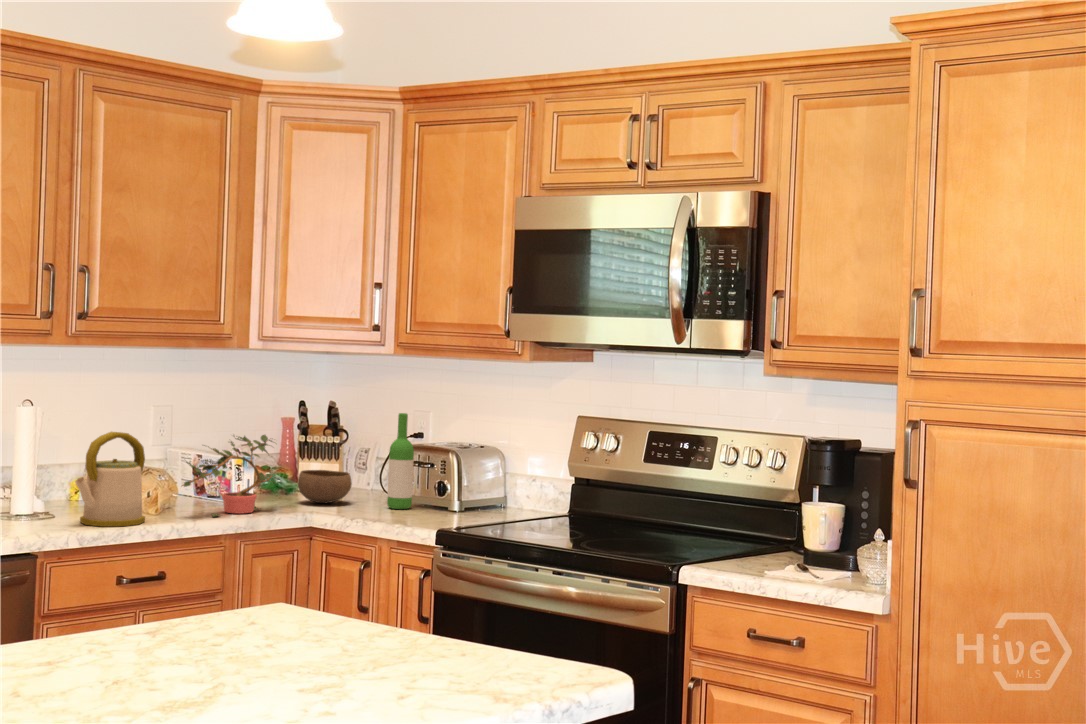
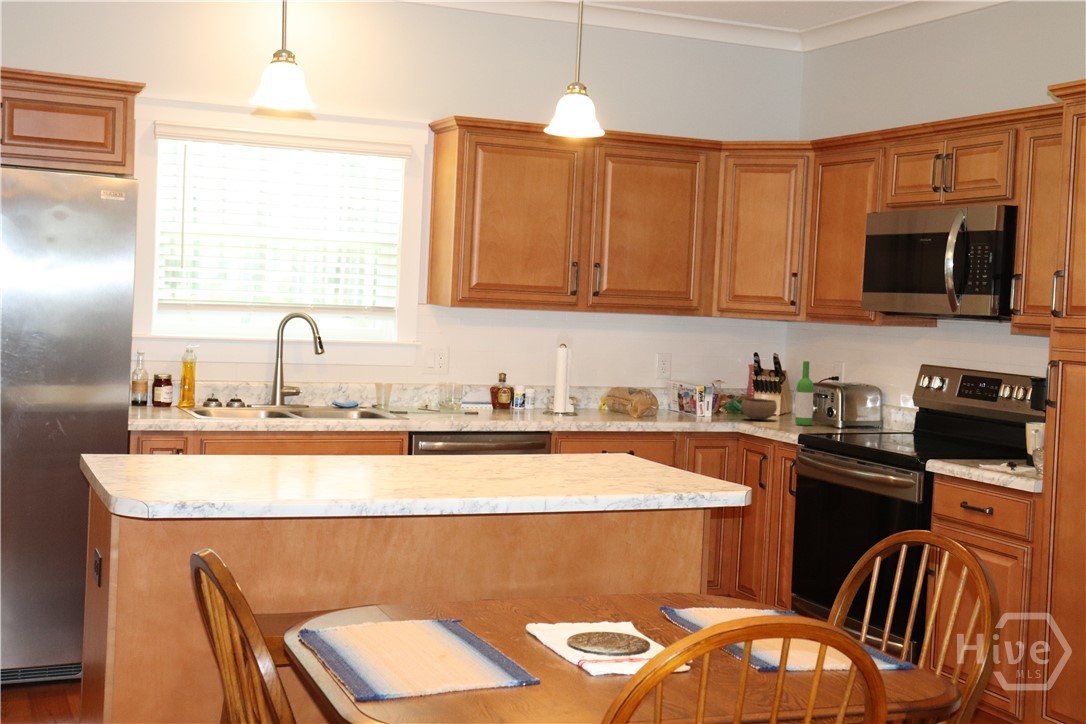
kettle: present [75,432,145,527] -> none [594,367,636,422]
potted plant: present [182,435,276,517] -> none [657,371,724,422]

